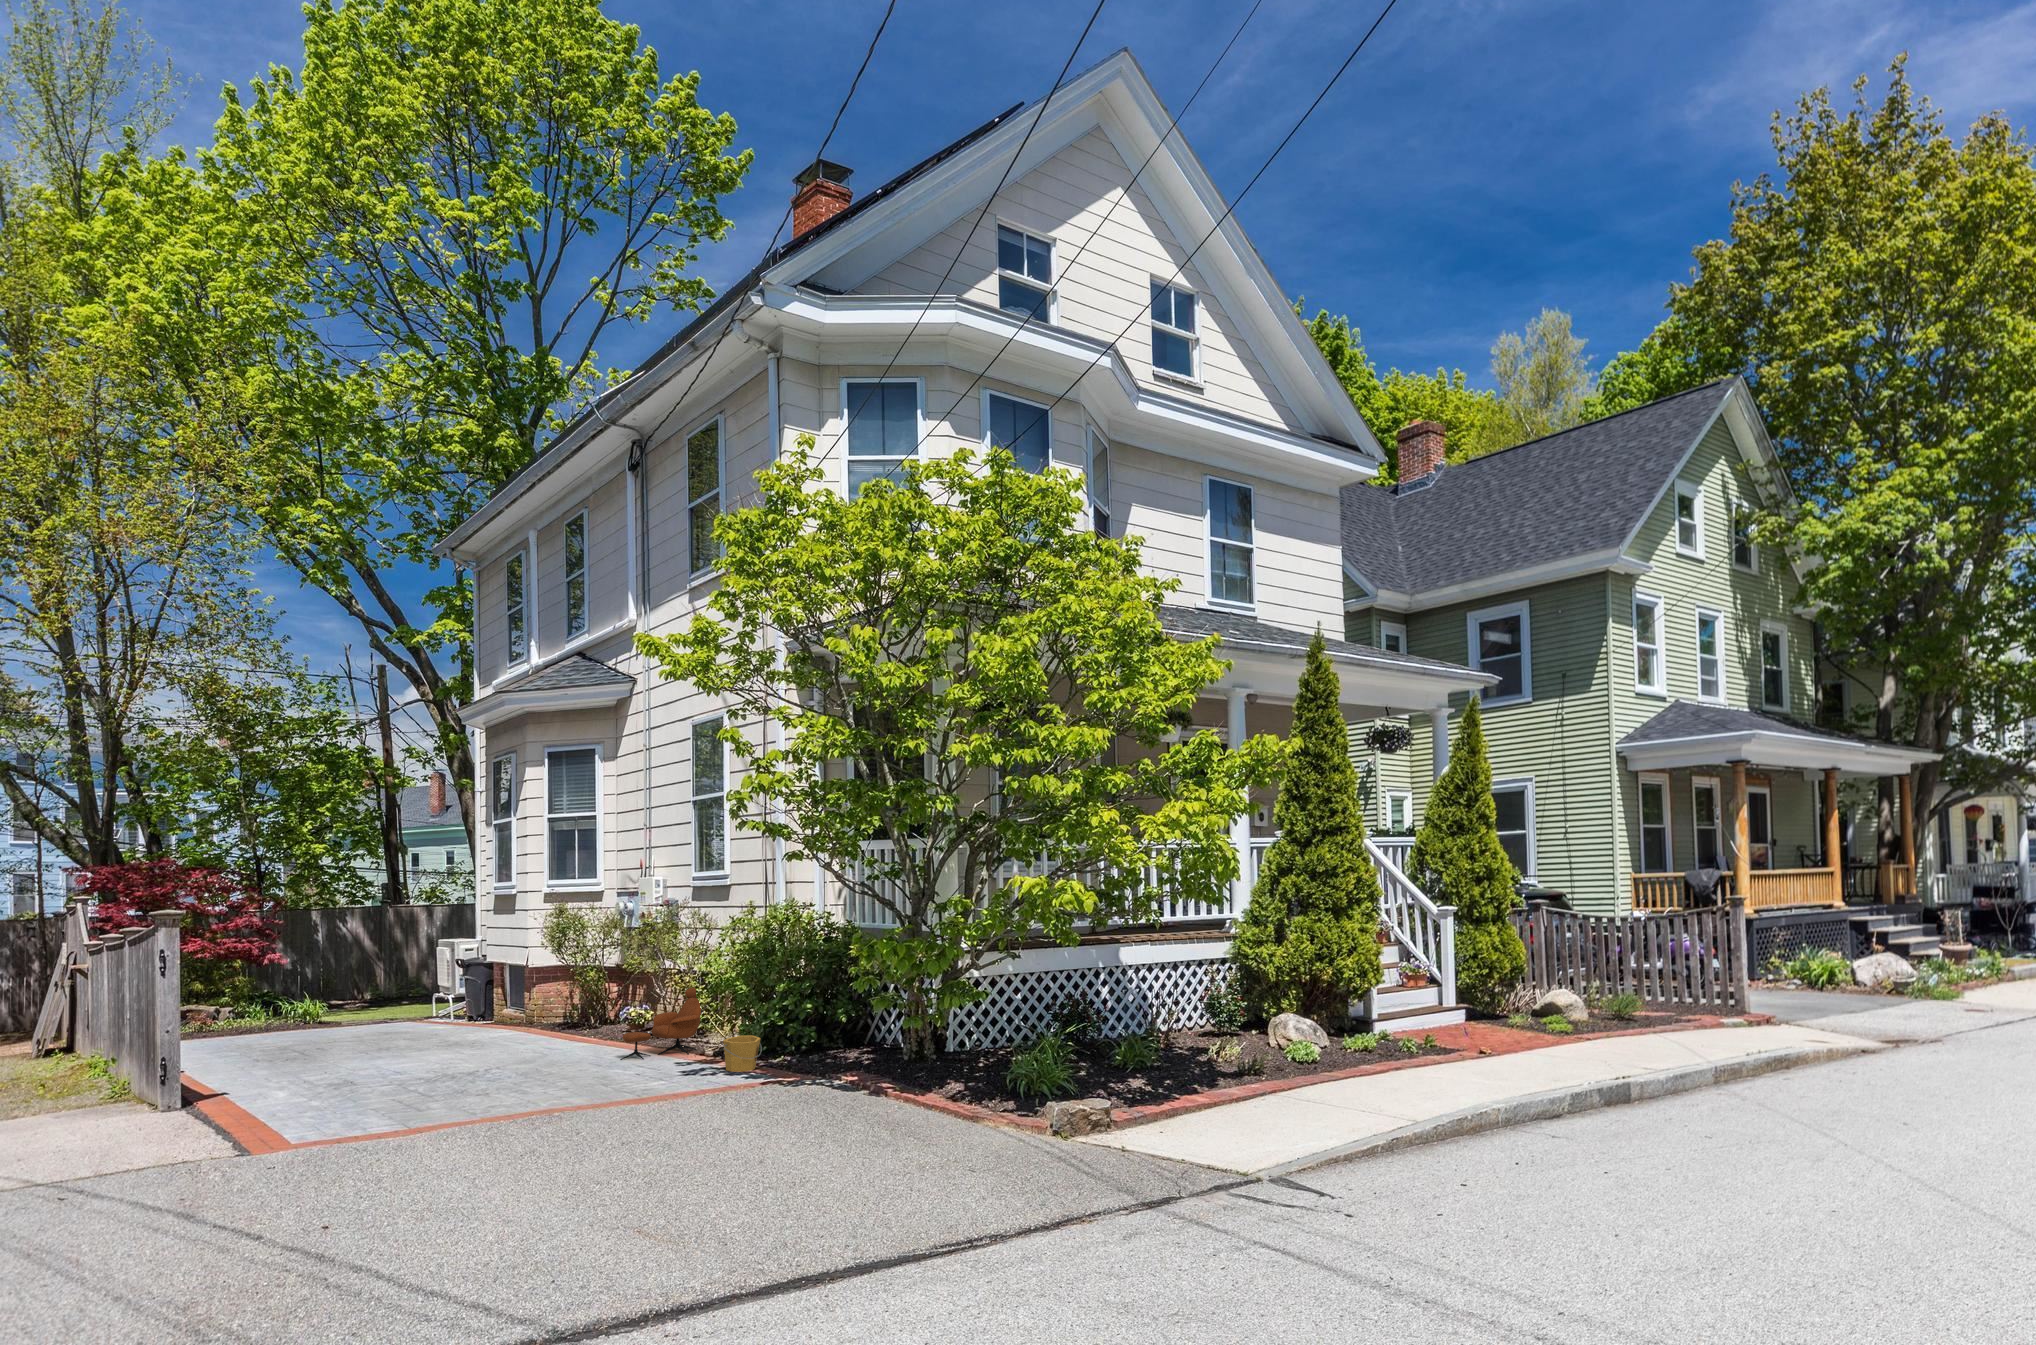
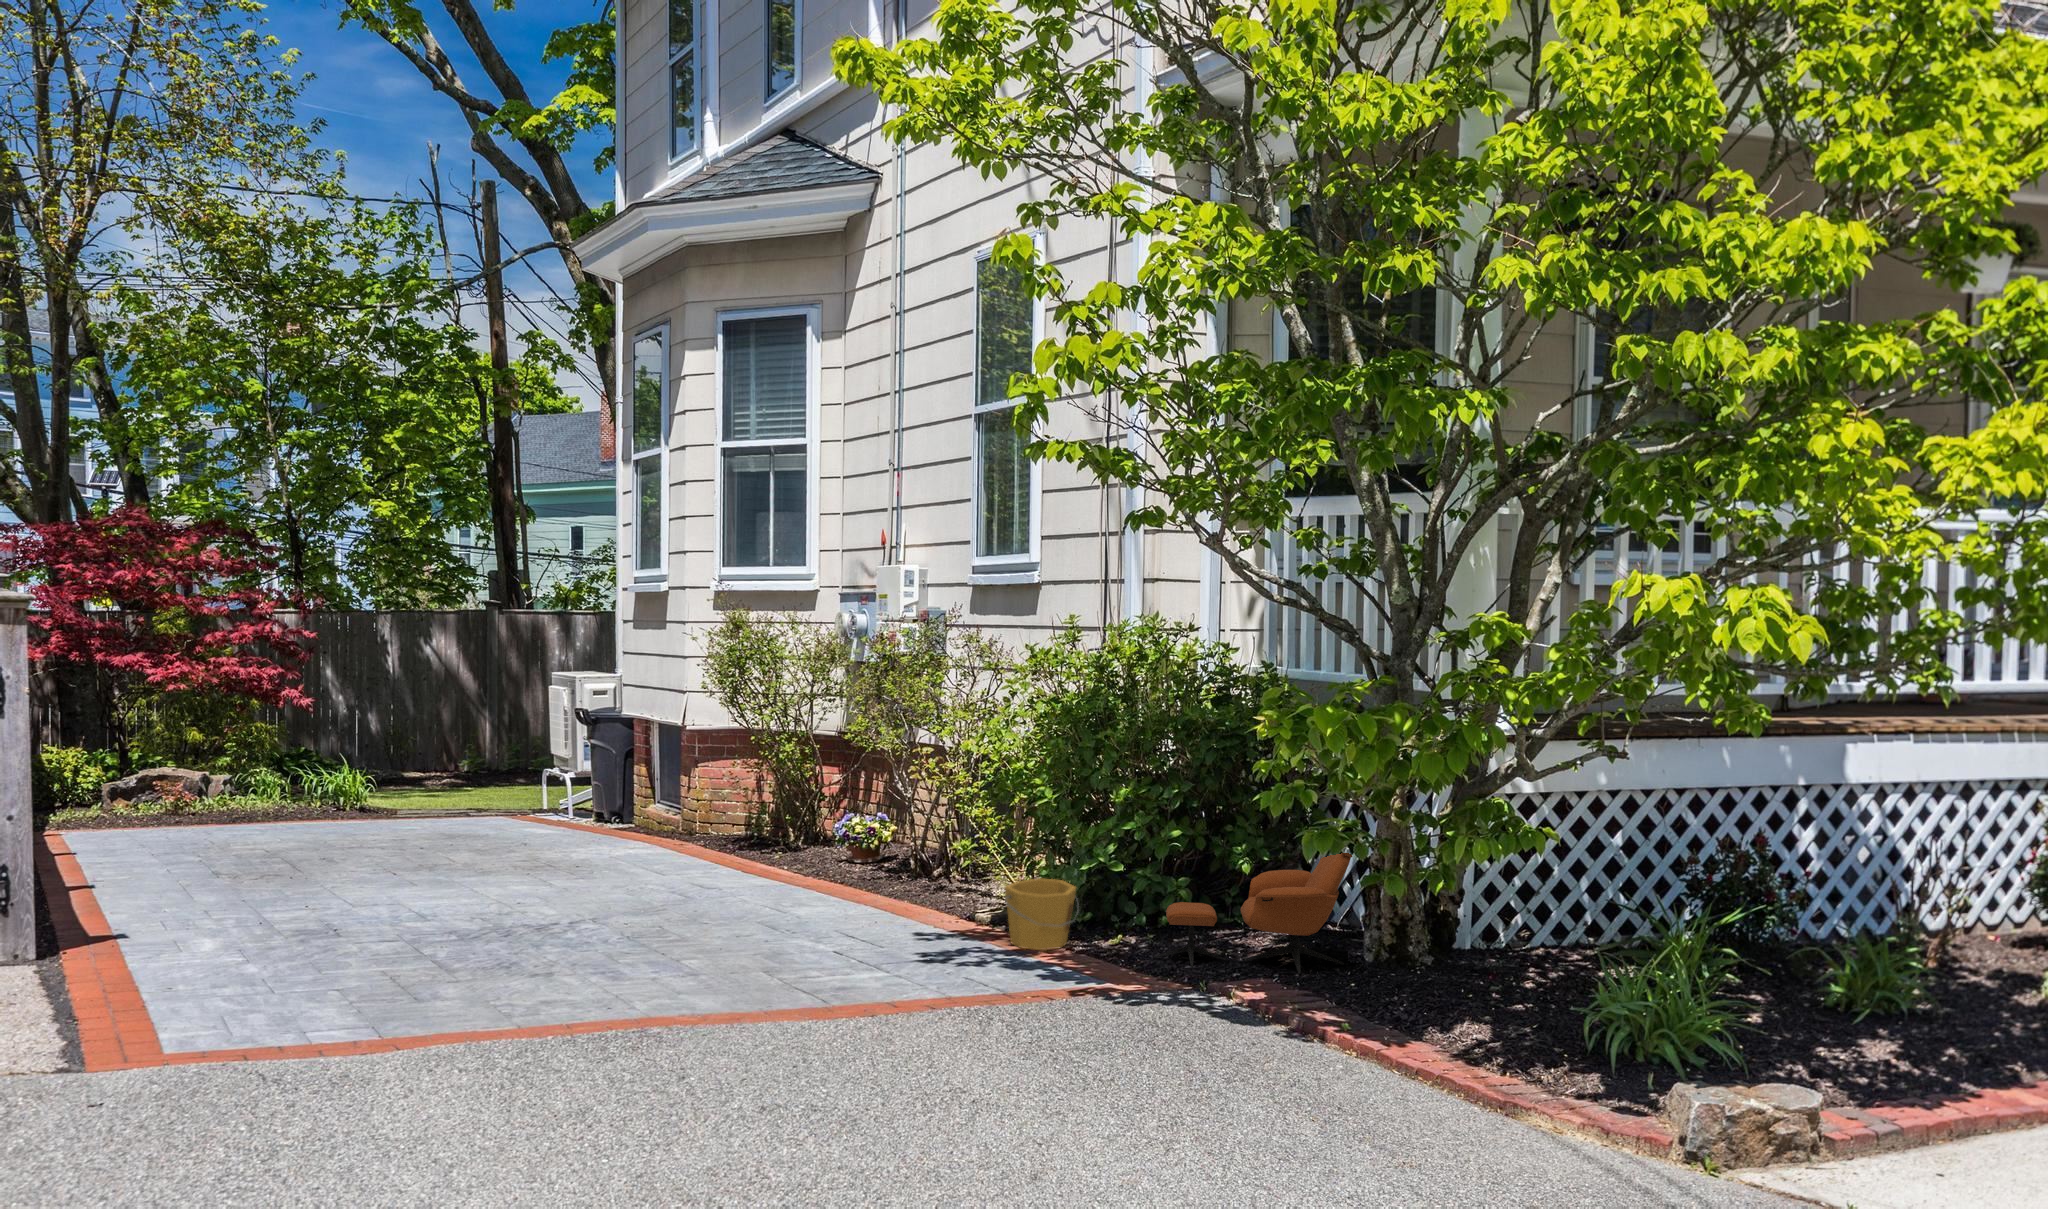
lounge chair: present [620,987,701,1060] -> present [1154,853,1353,974]

